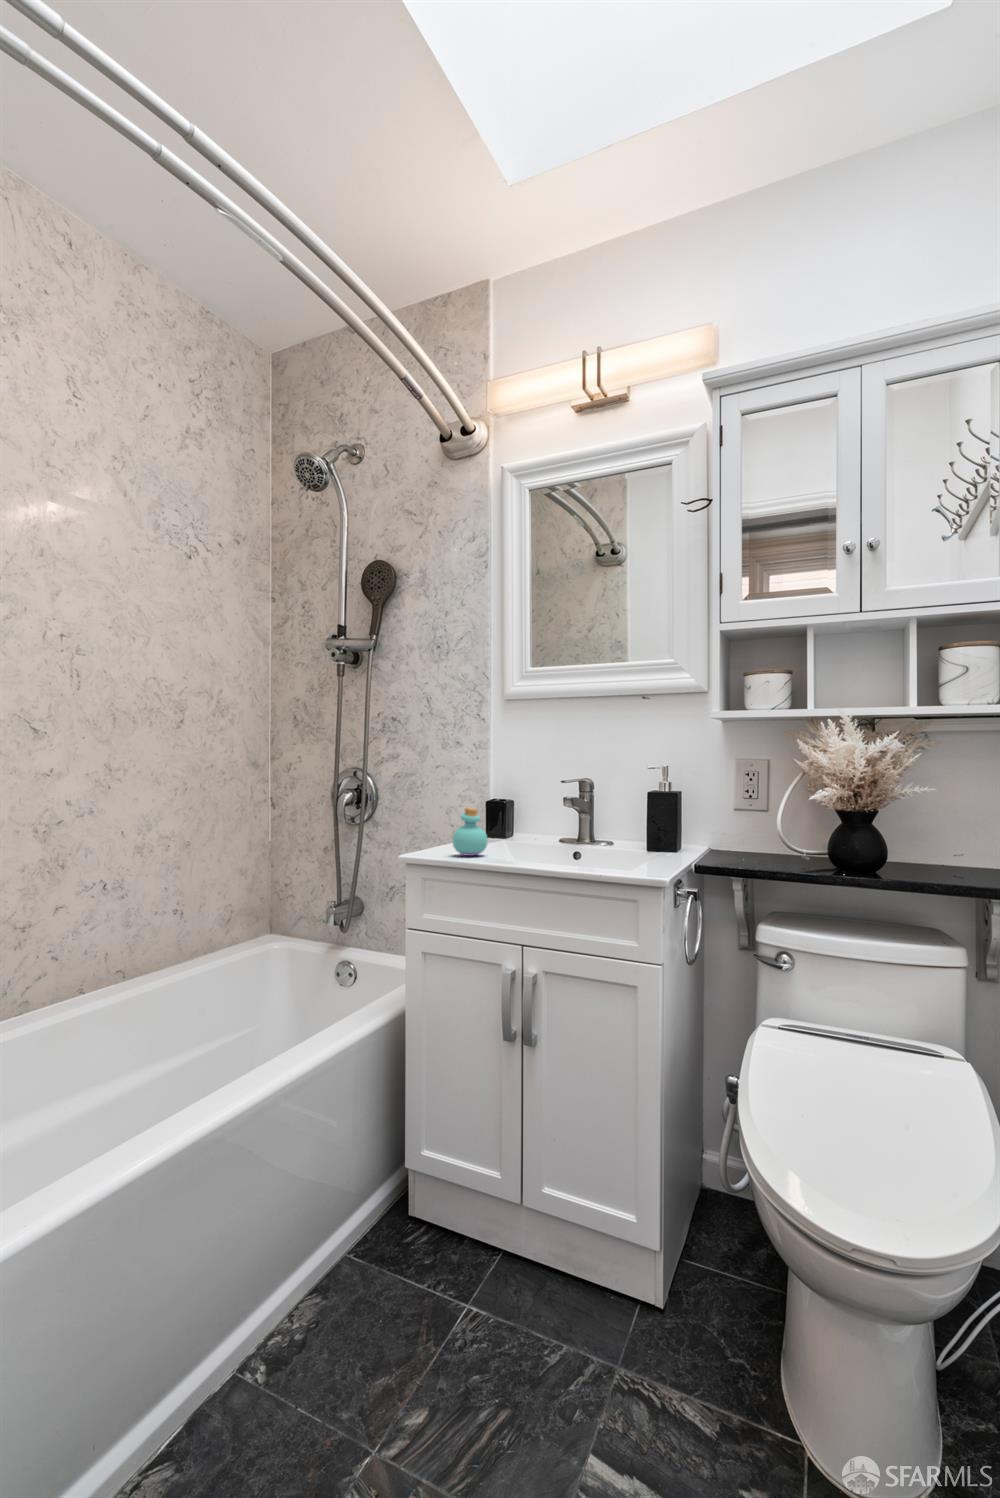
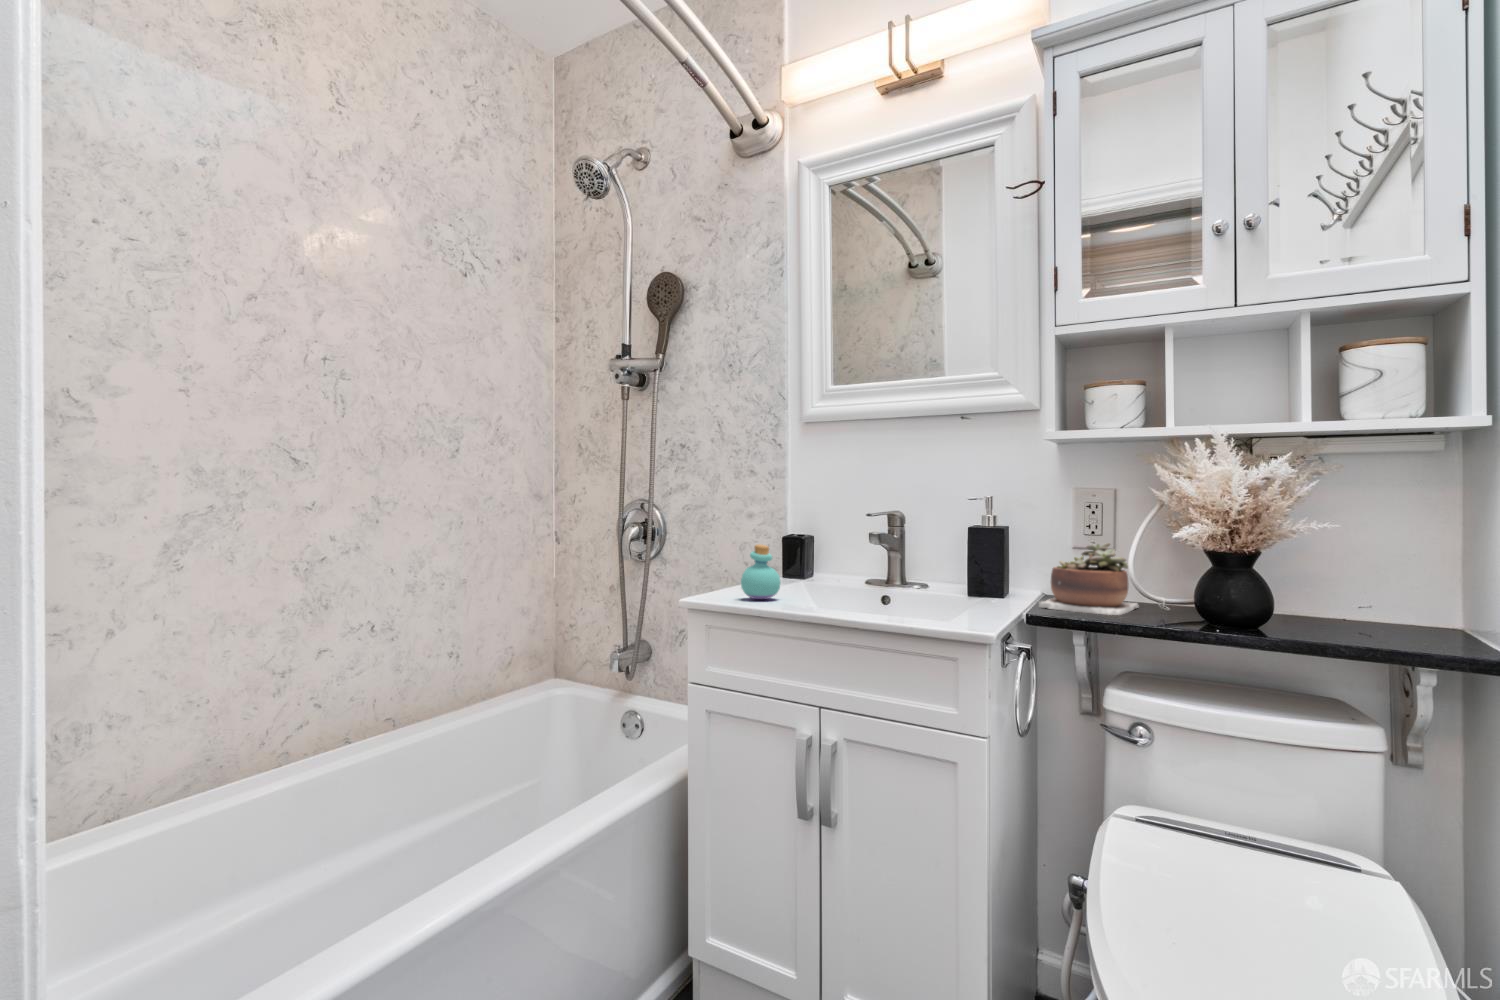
succulent plant: none [706,805,787,866] -> present [1039,543,1138,615]

